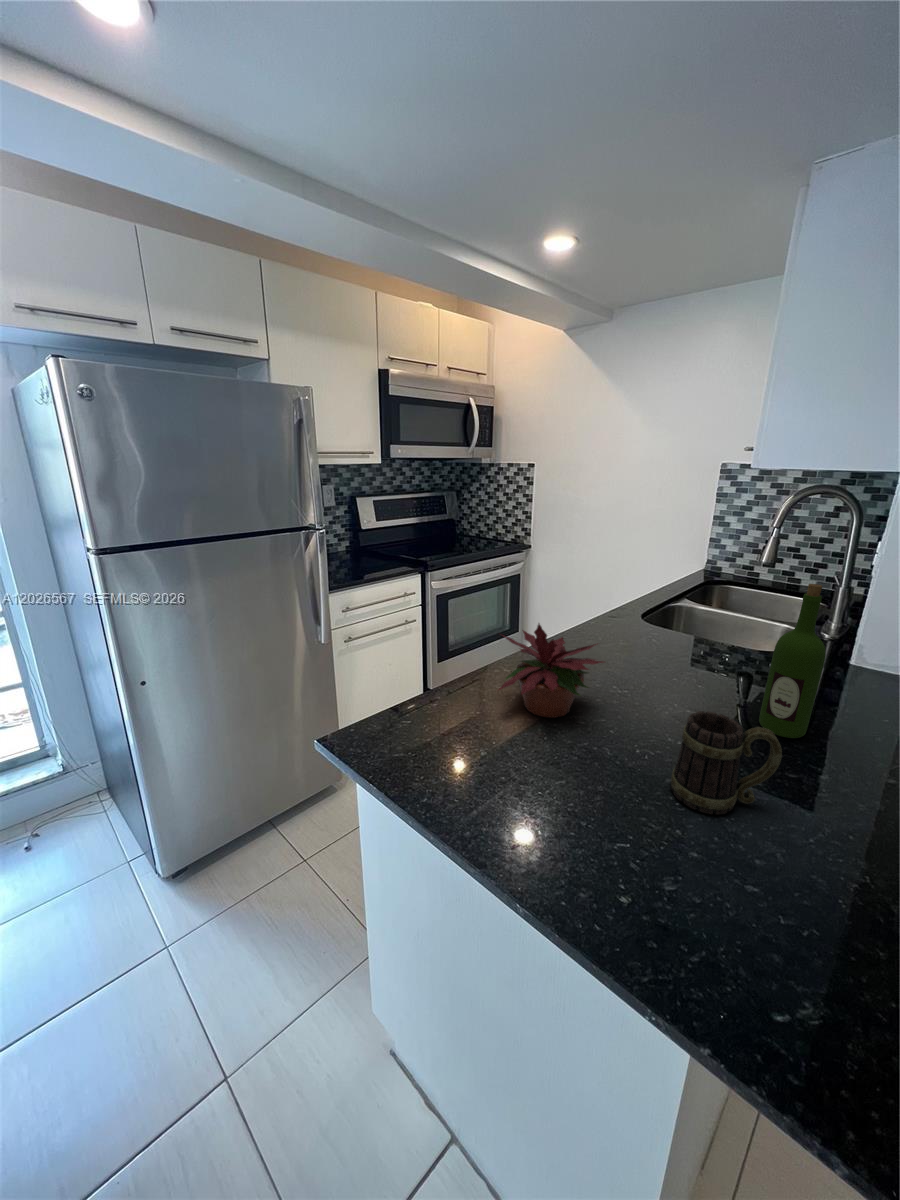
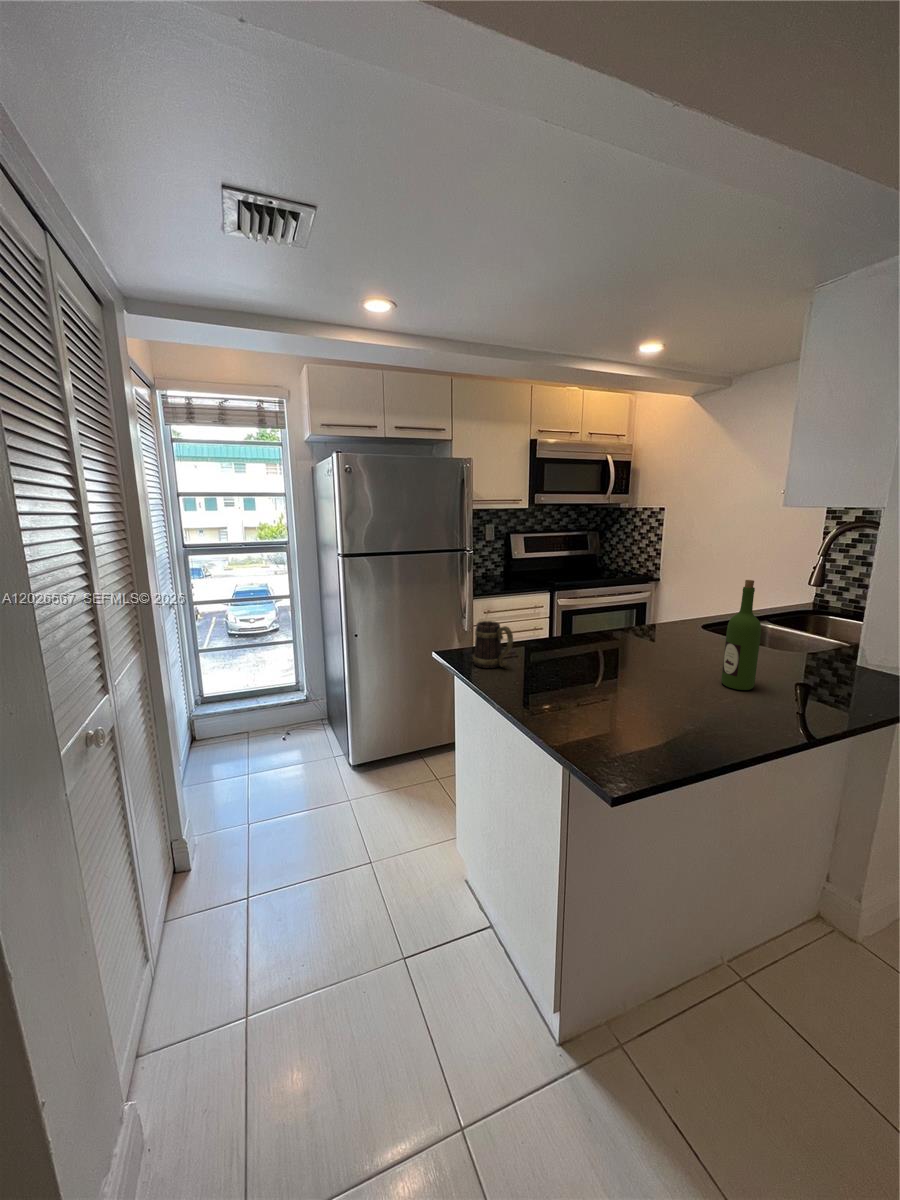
potted plant: present [499,624,603,718] -> none [537,597,614,662]
mug: present [671,711,782,814] -> present [473,621,513,668]

